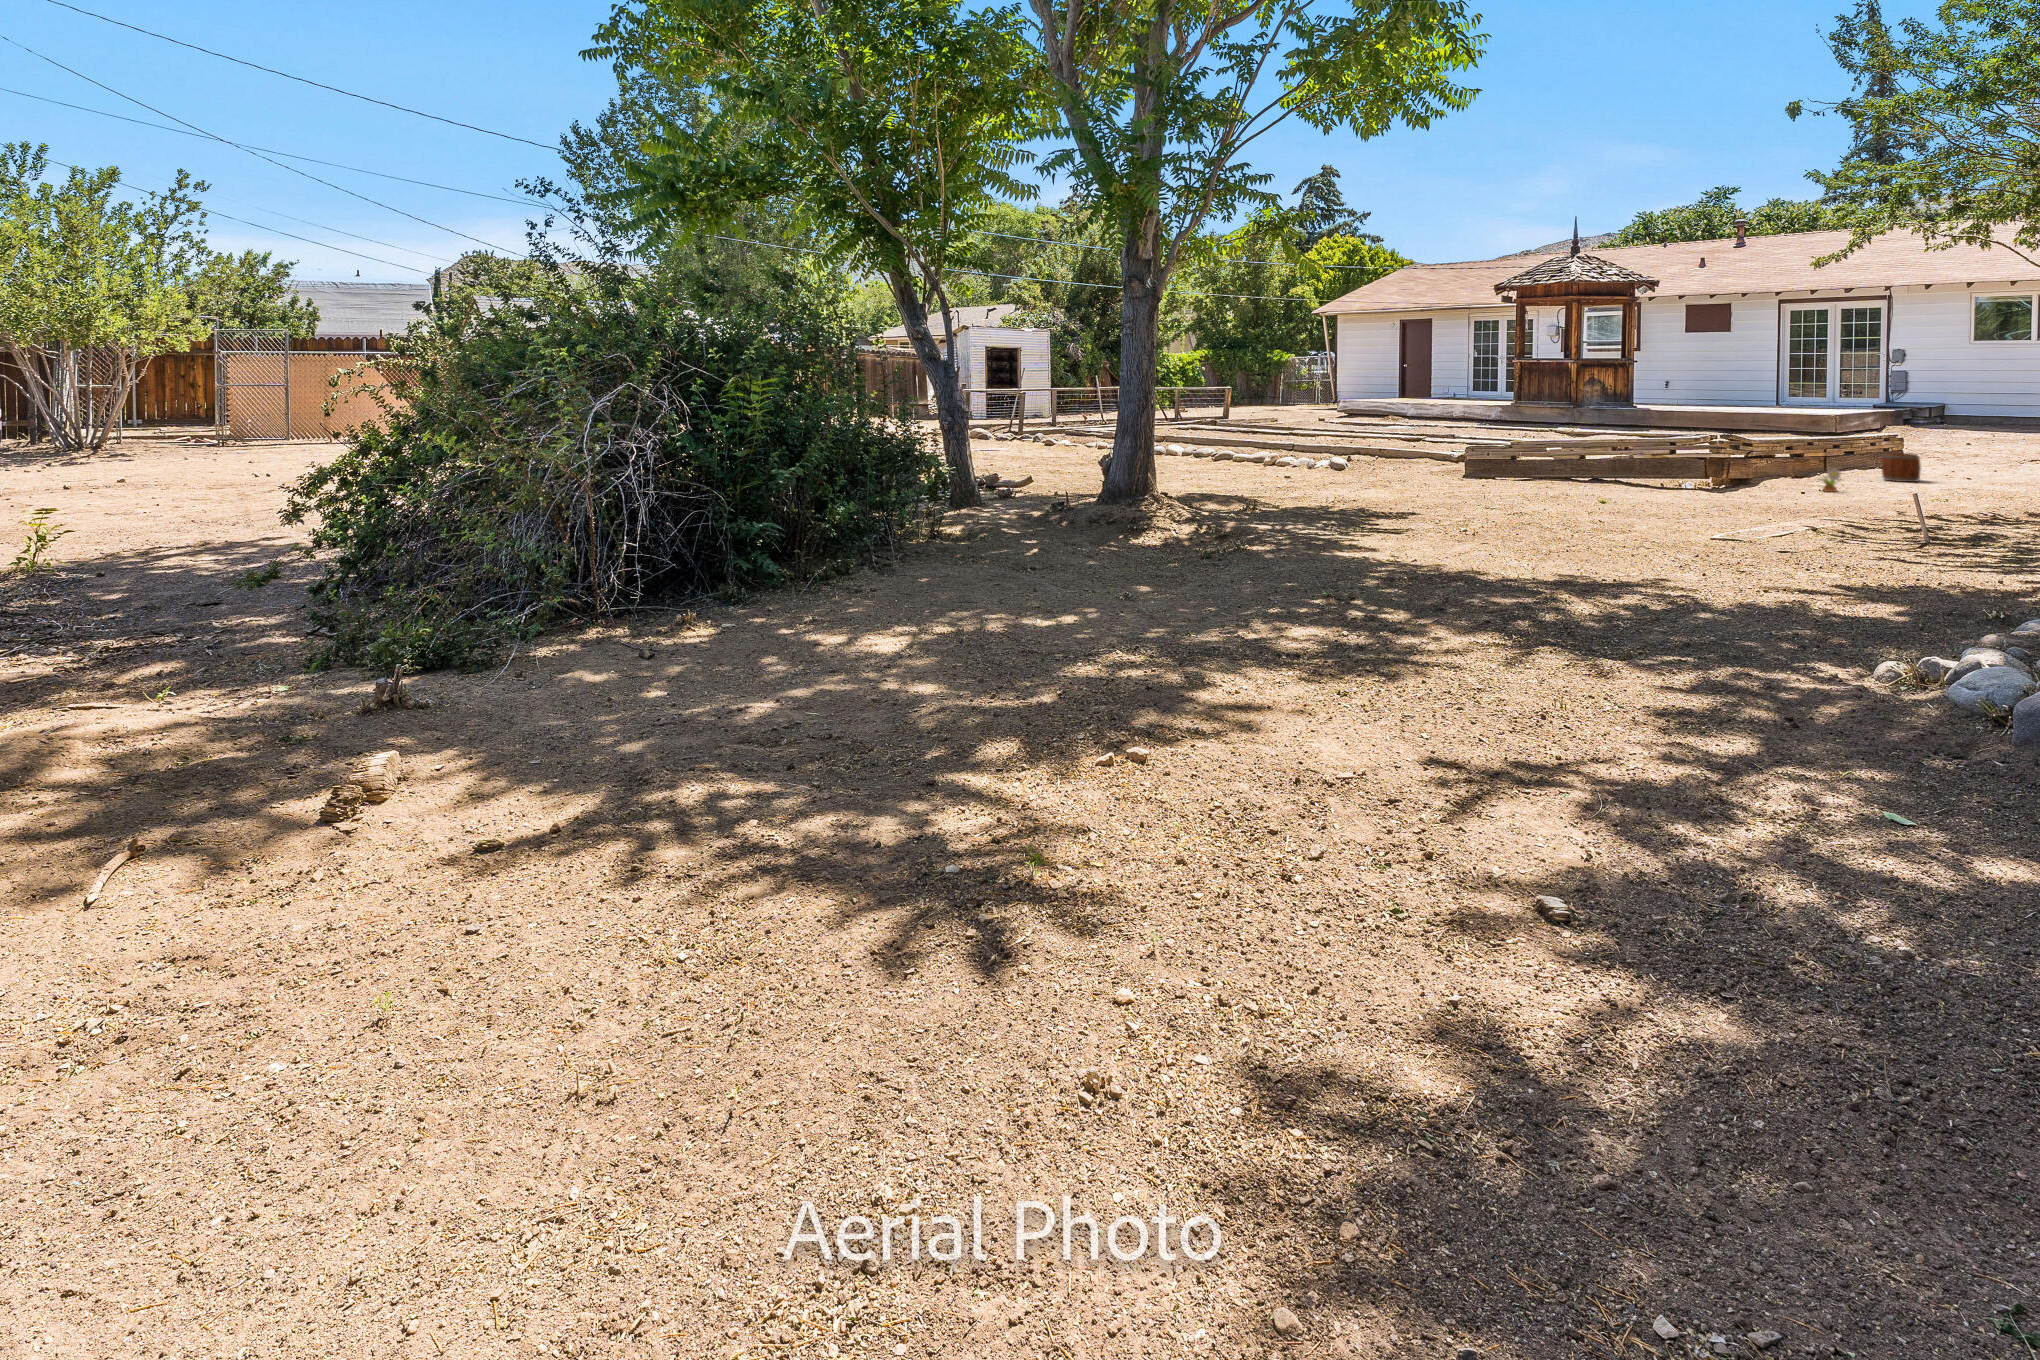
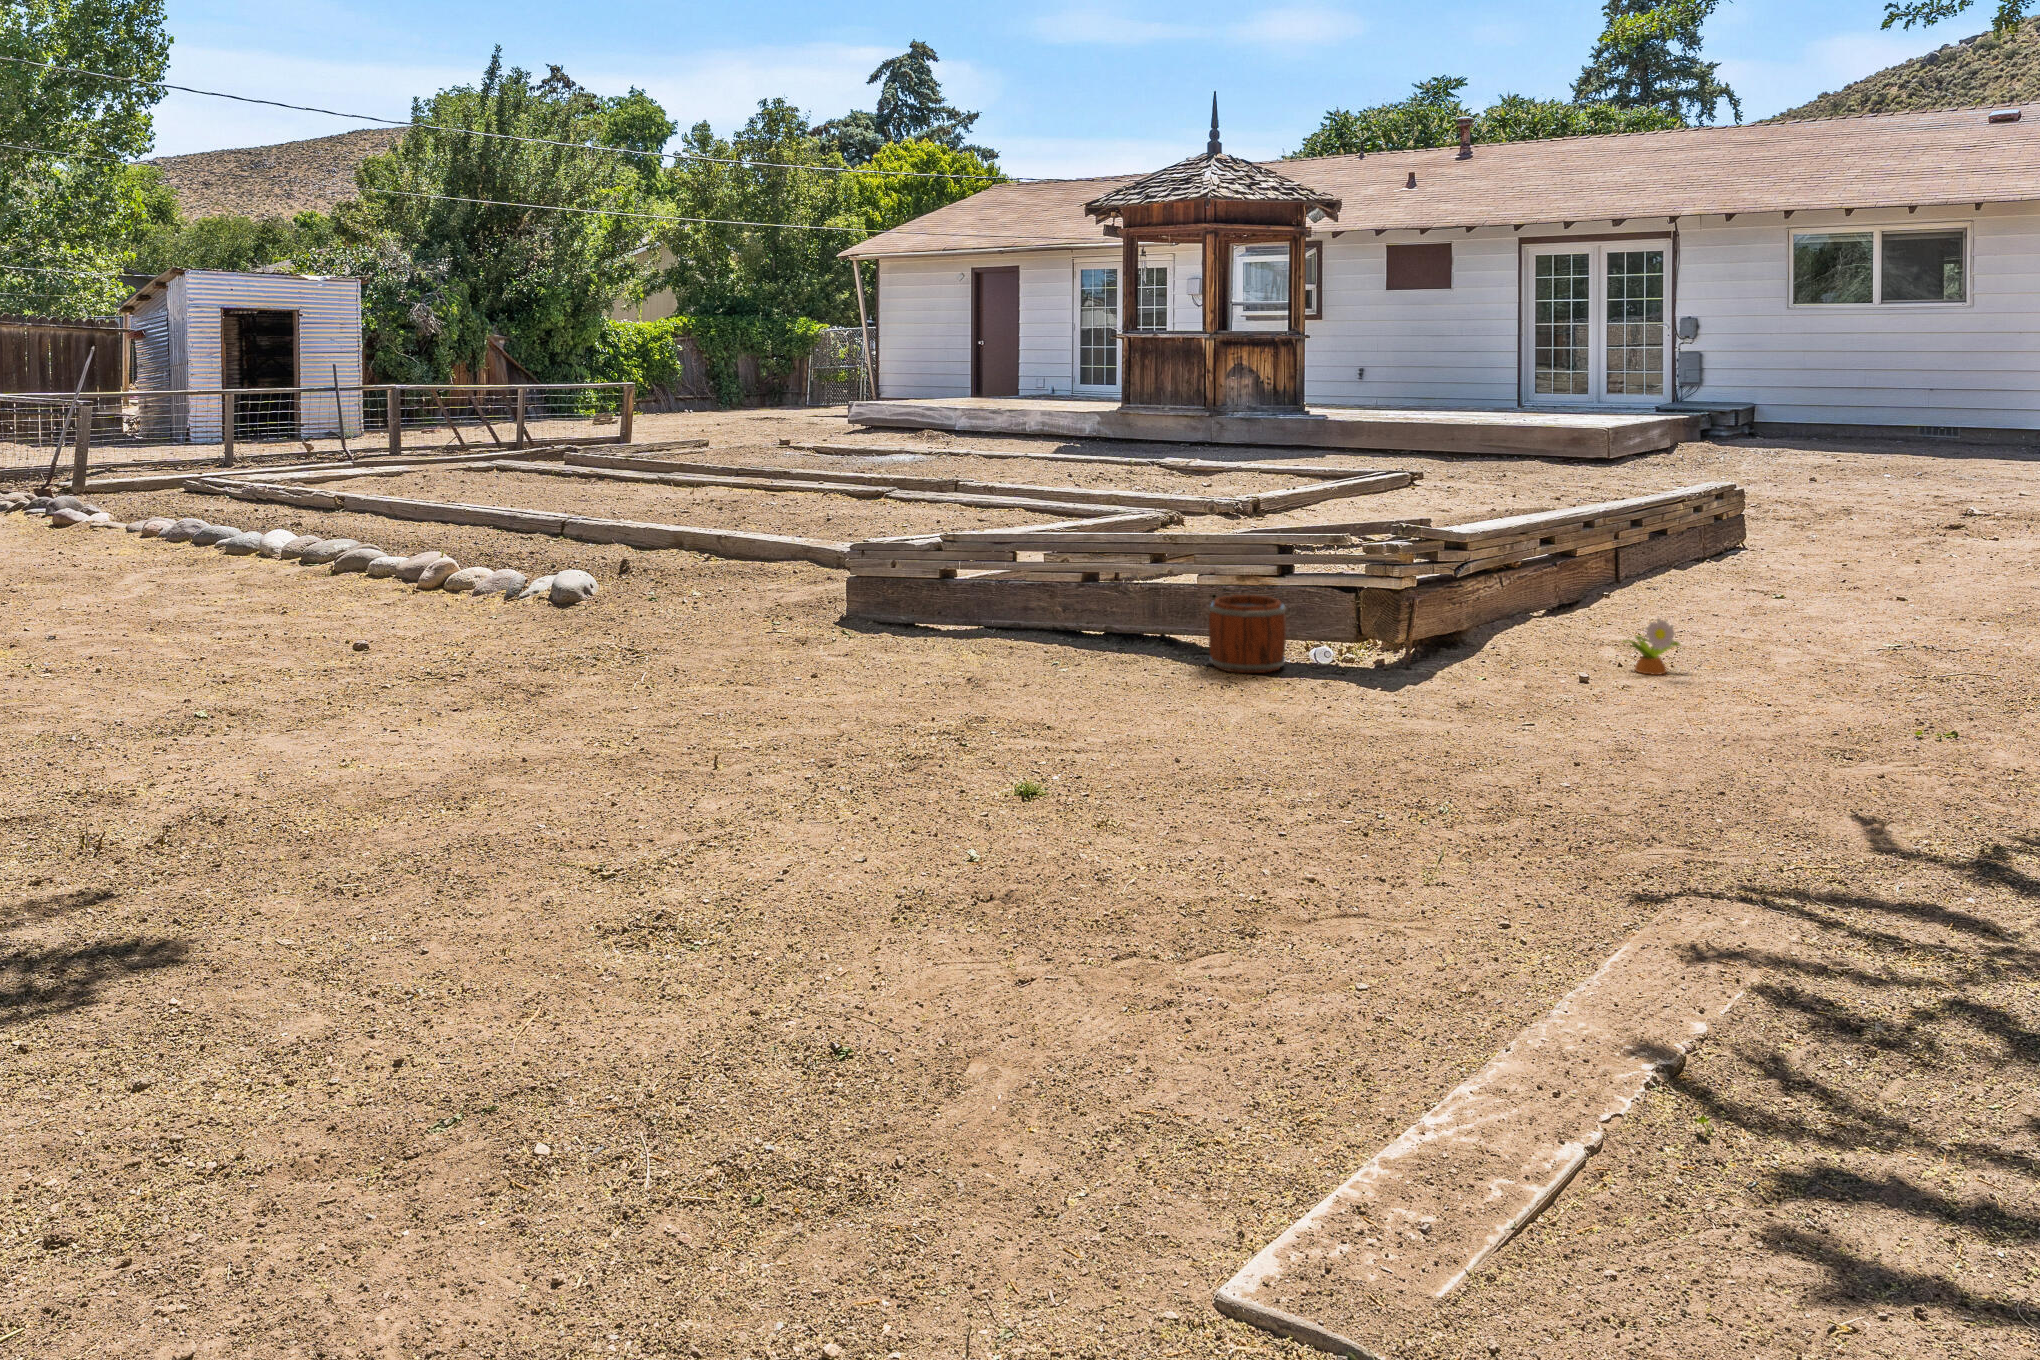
bucket: present [1882,453,1921,482] -> present [1209,595,1286,673]

